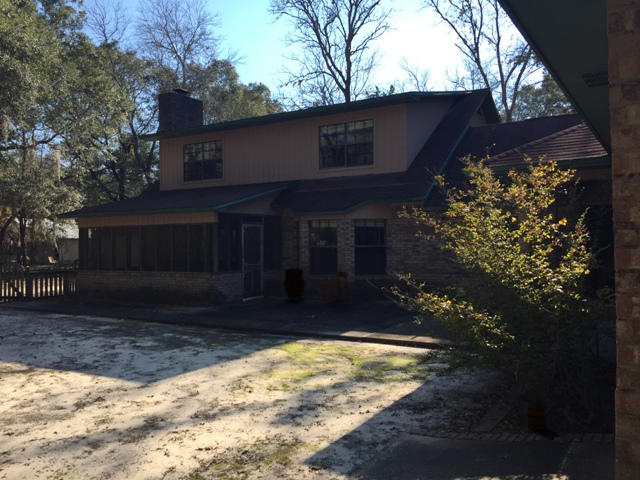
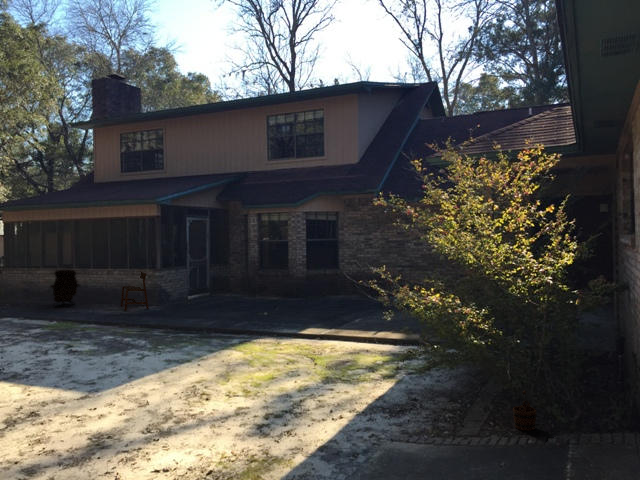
lounge chair: present [282,268,306,301] -> present [50,269,80,305]
bench: present [323,271,349,305] -> present [121,272,148,310]

